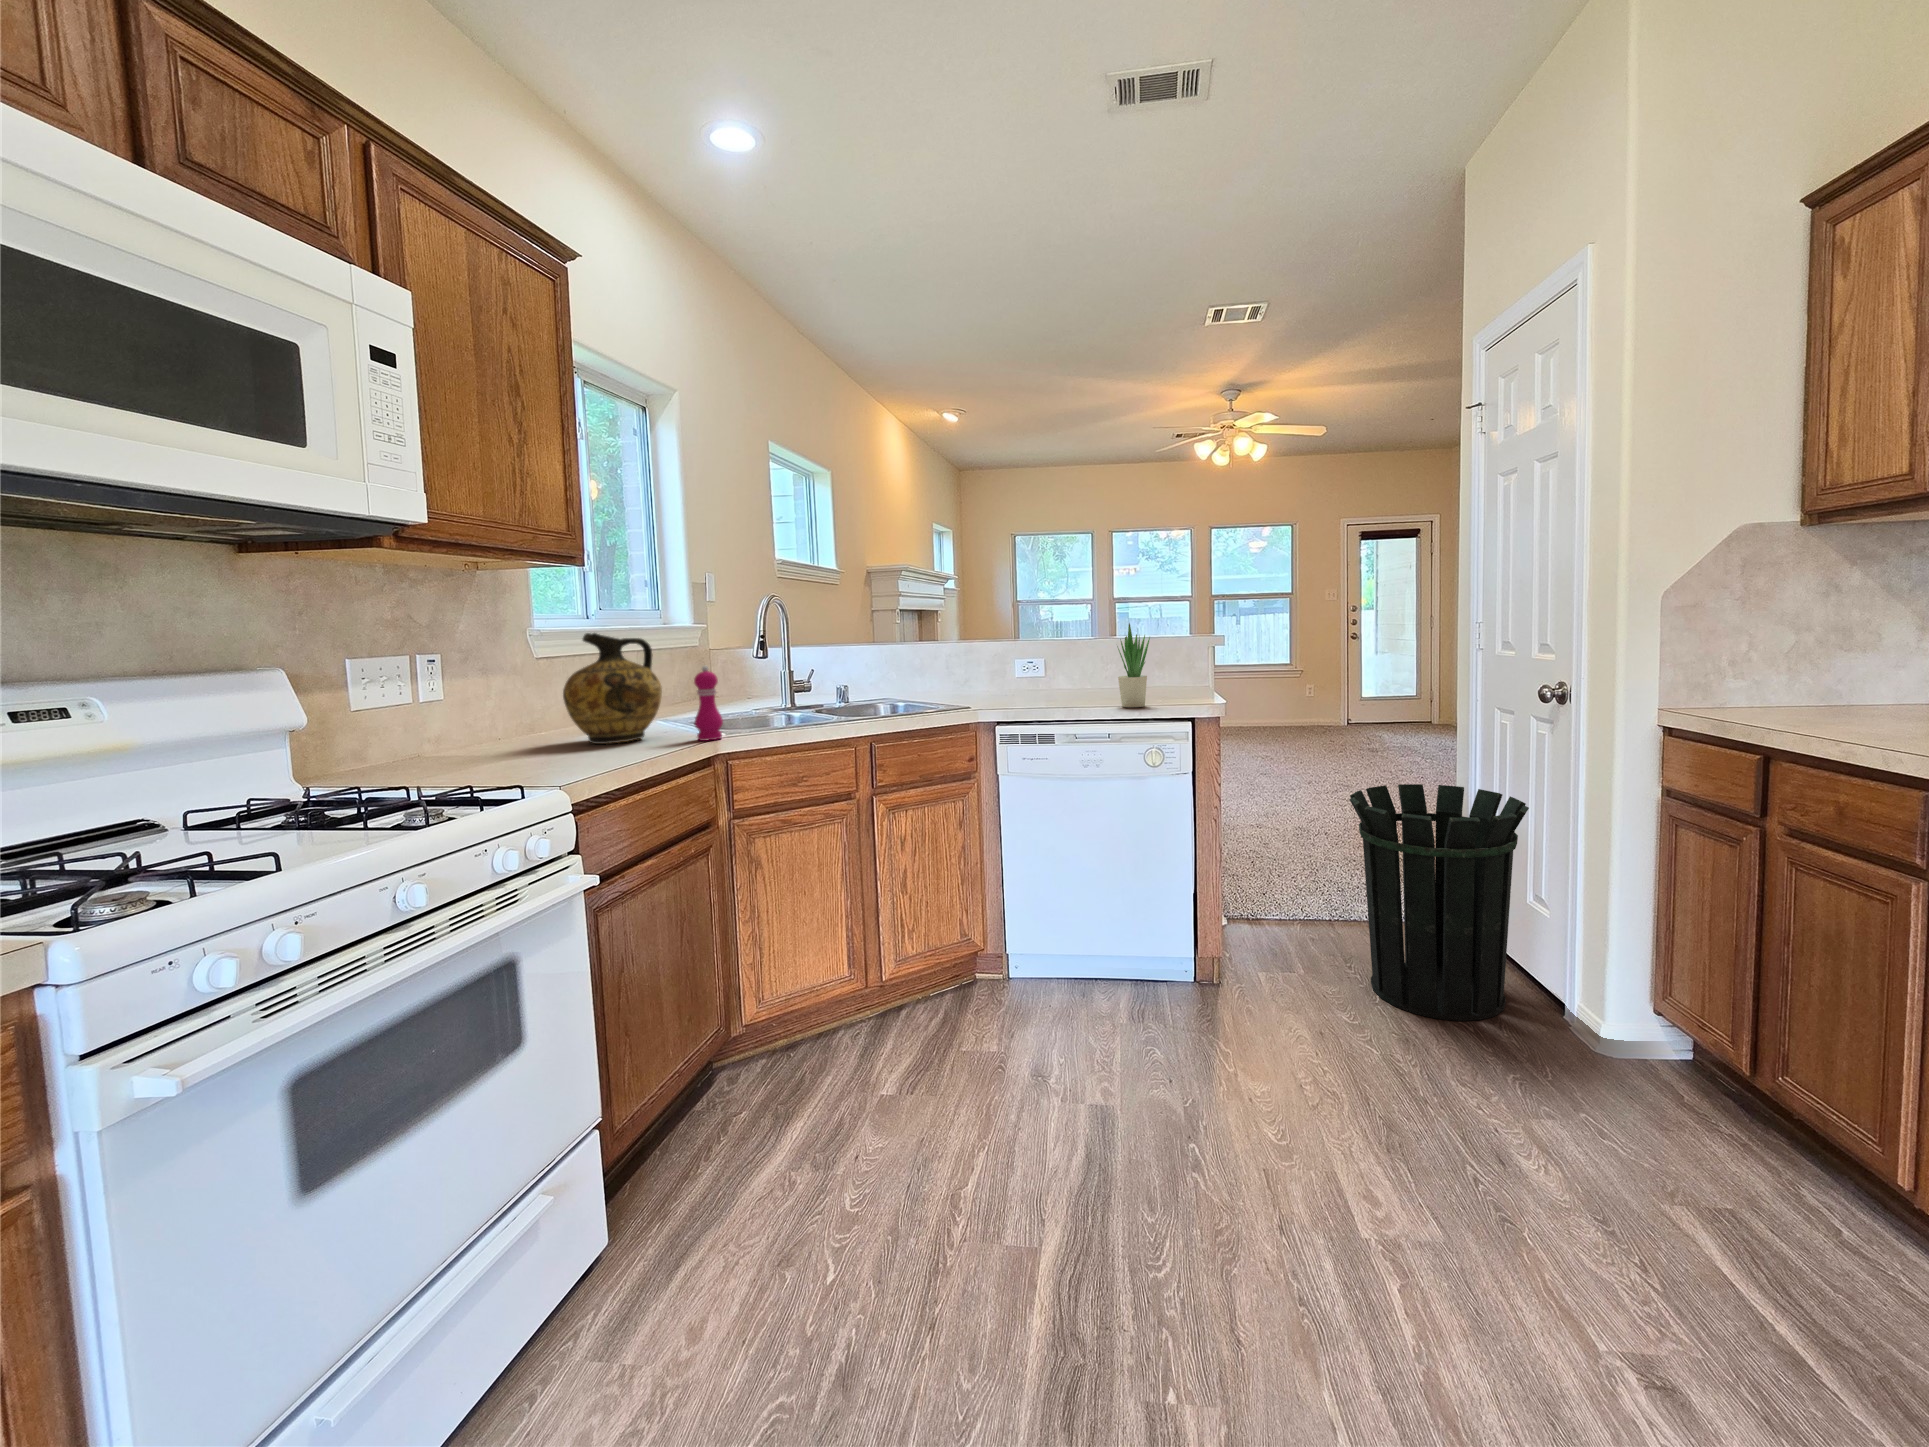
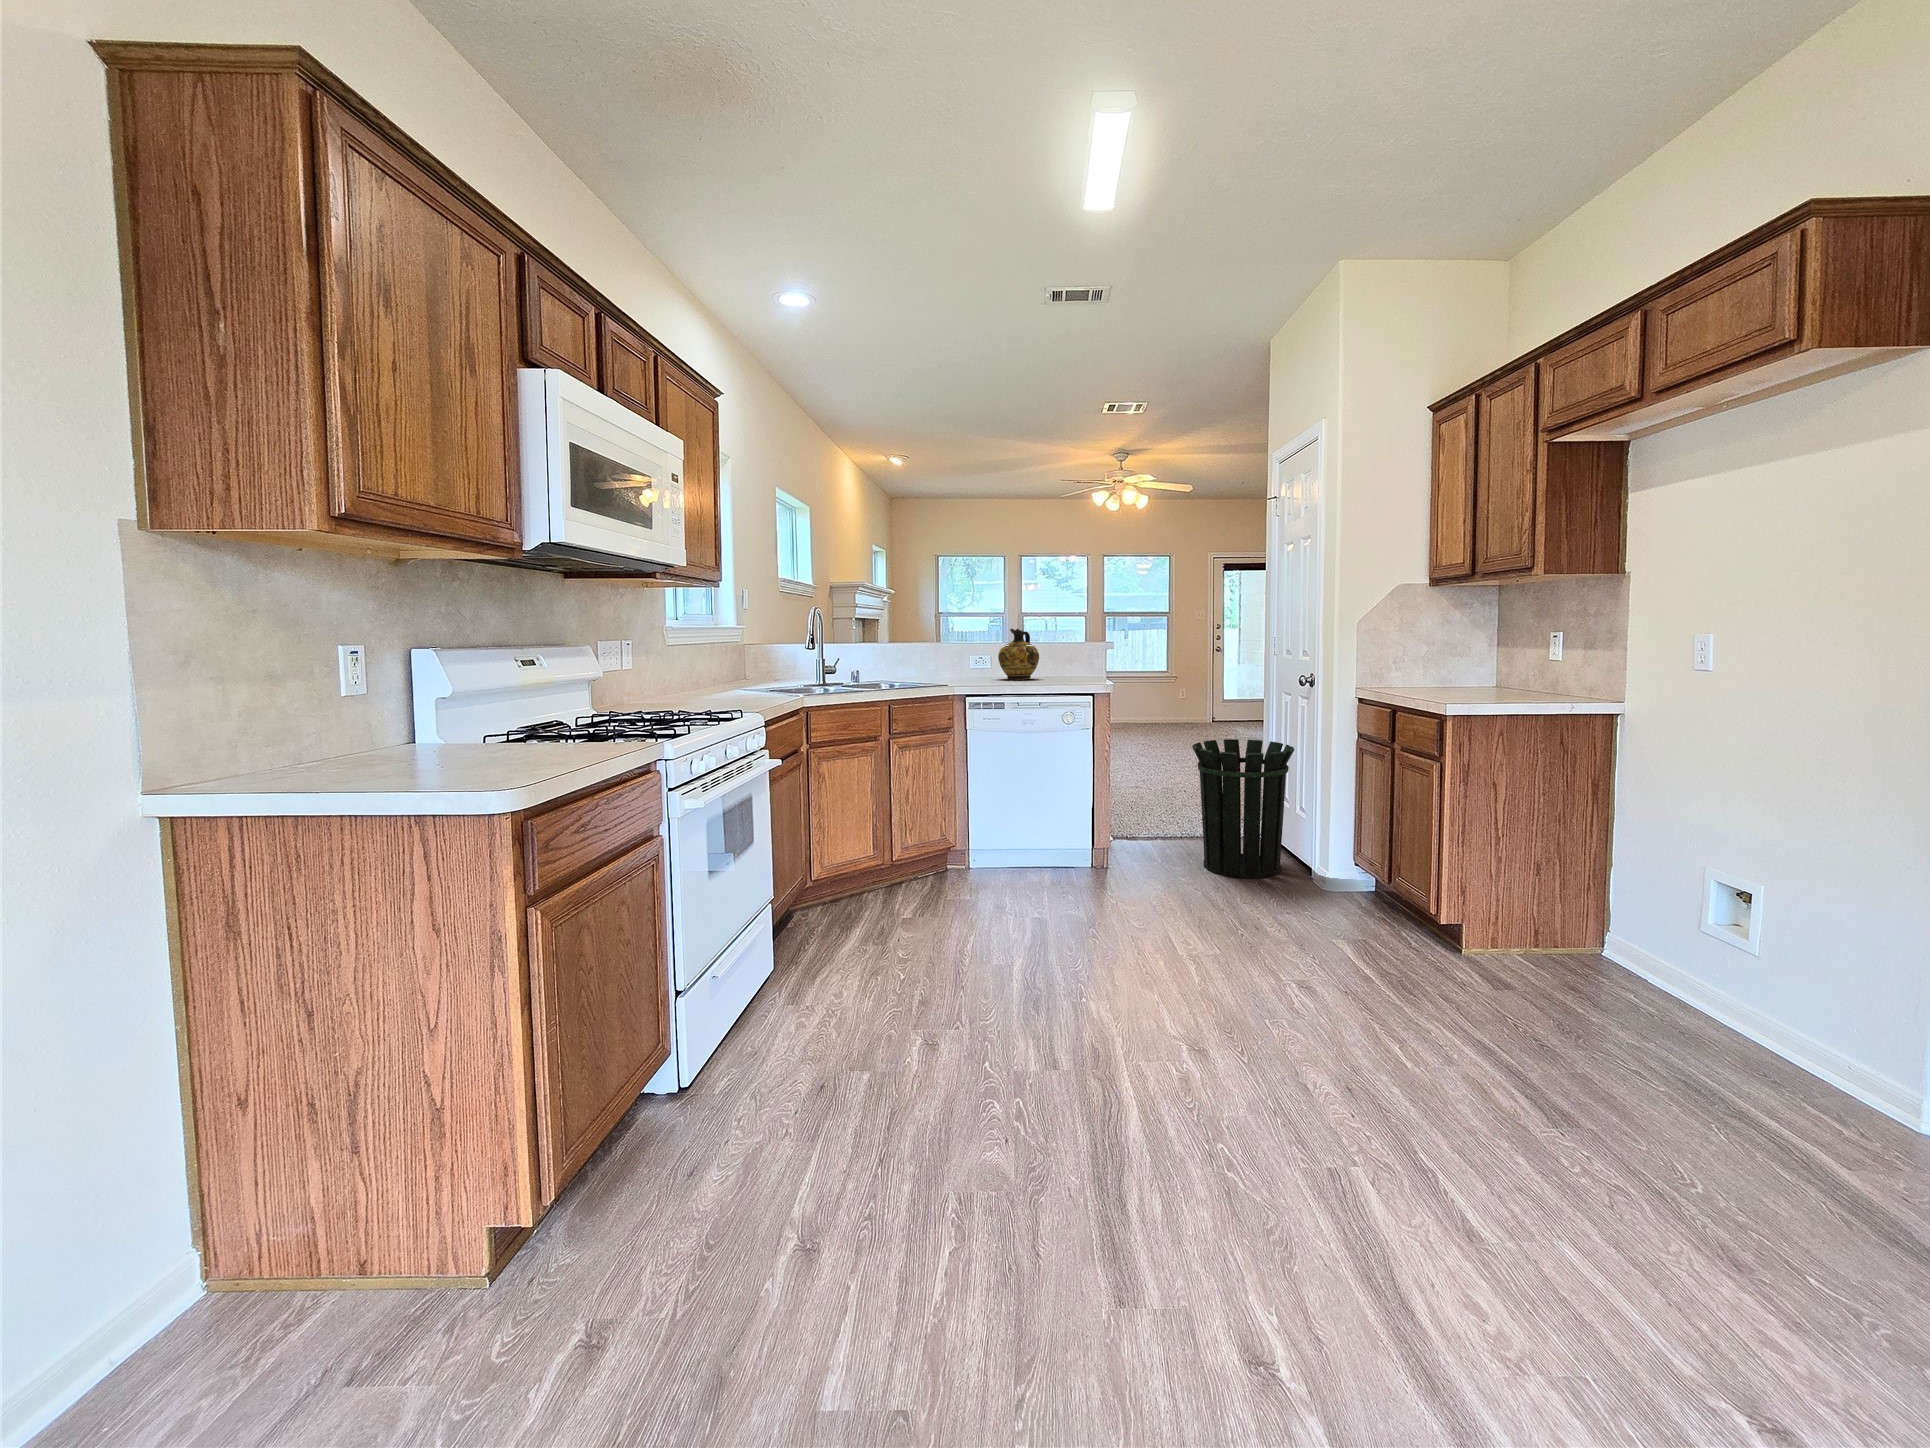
potted plant: present [1117,623,1150,707] -> none [1047,631,1069,687]
ceramic jug: present [563,633,662,744] -> present [998,629,1039,680]
pepper mill: present [694,666,723,741] -> none [784,650,802,698]

